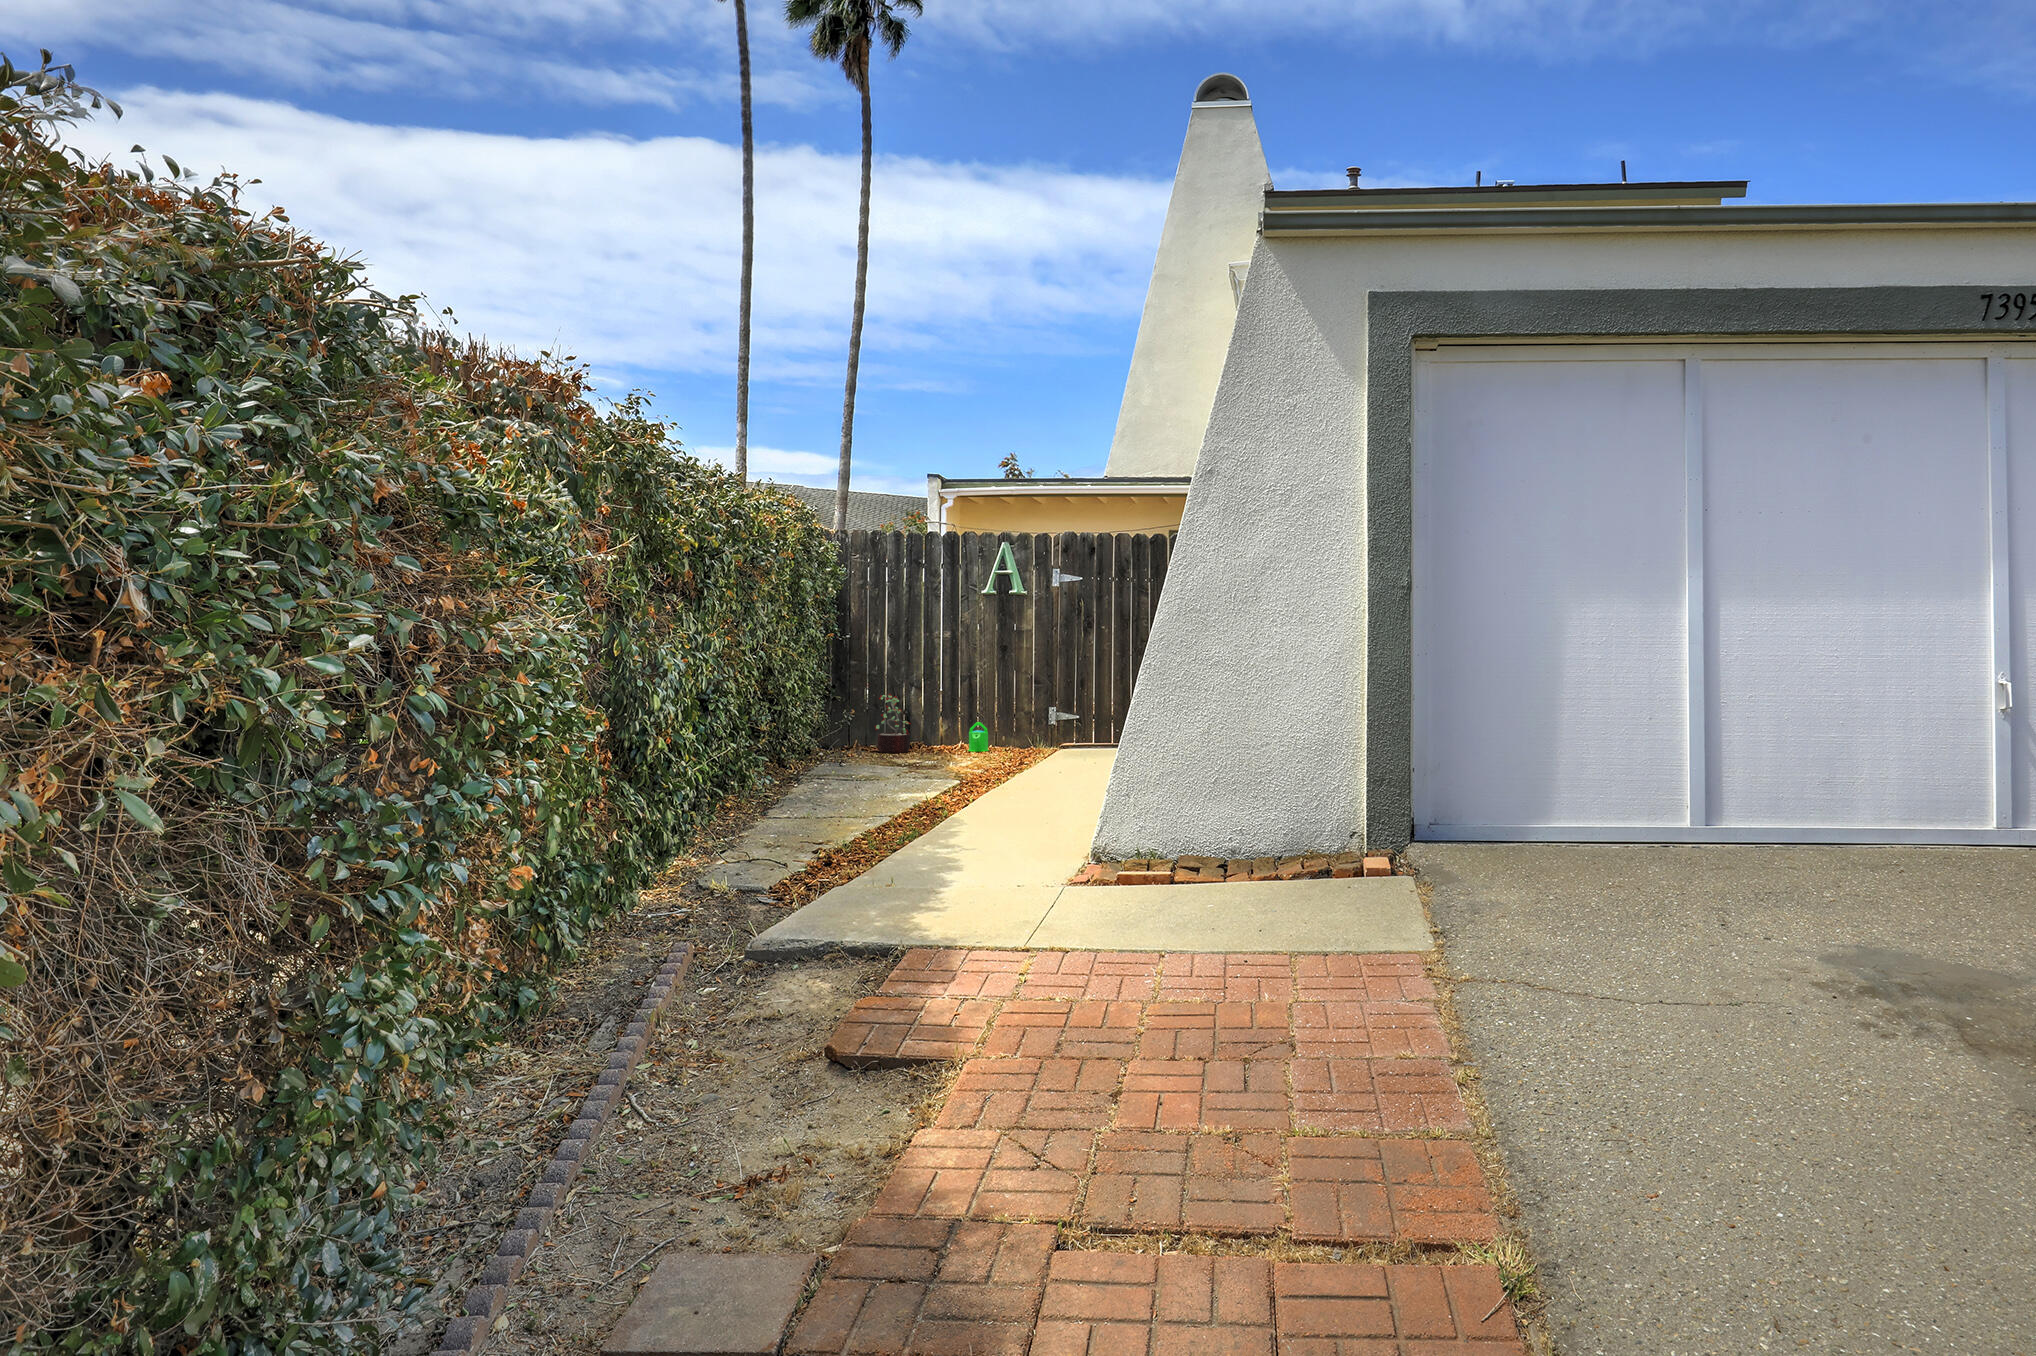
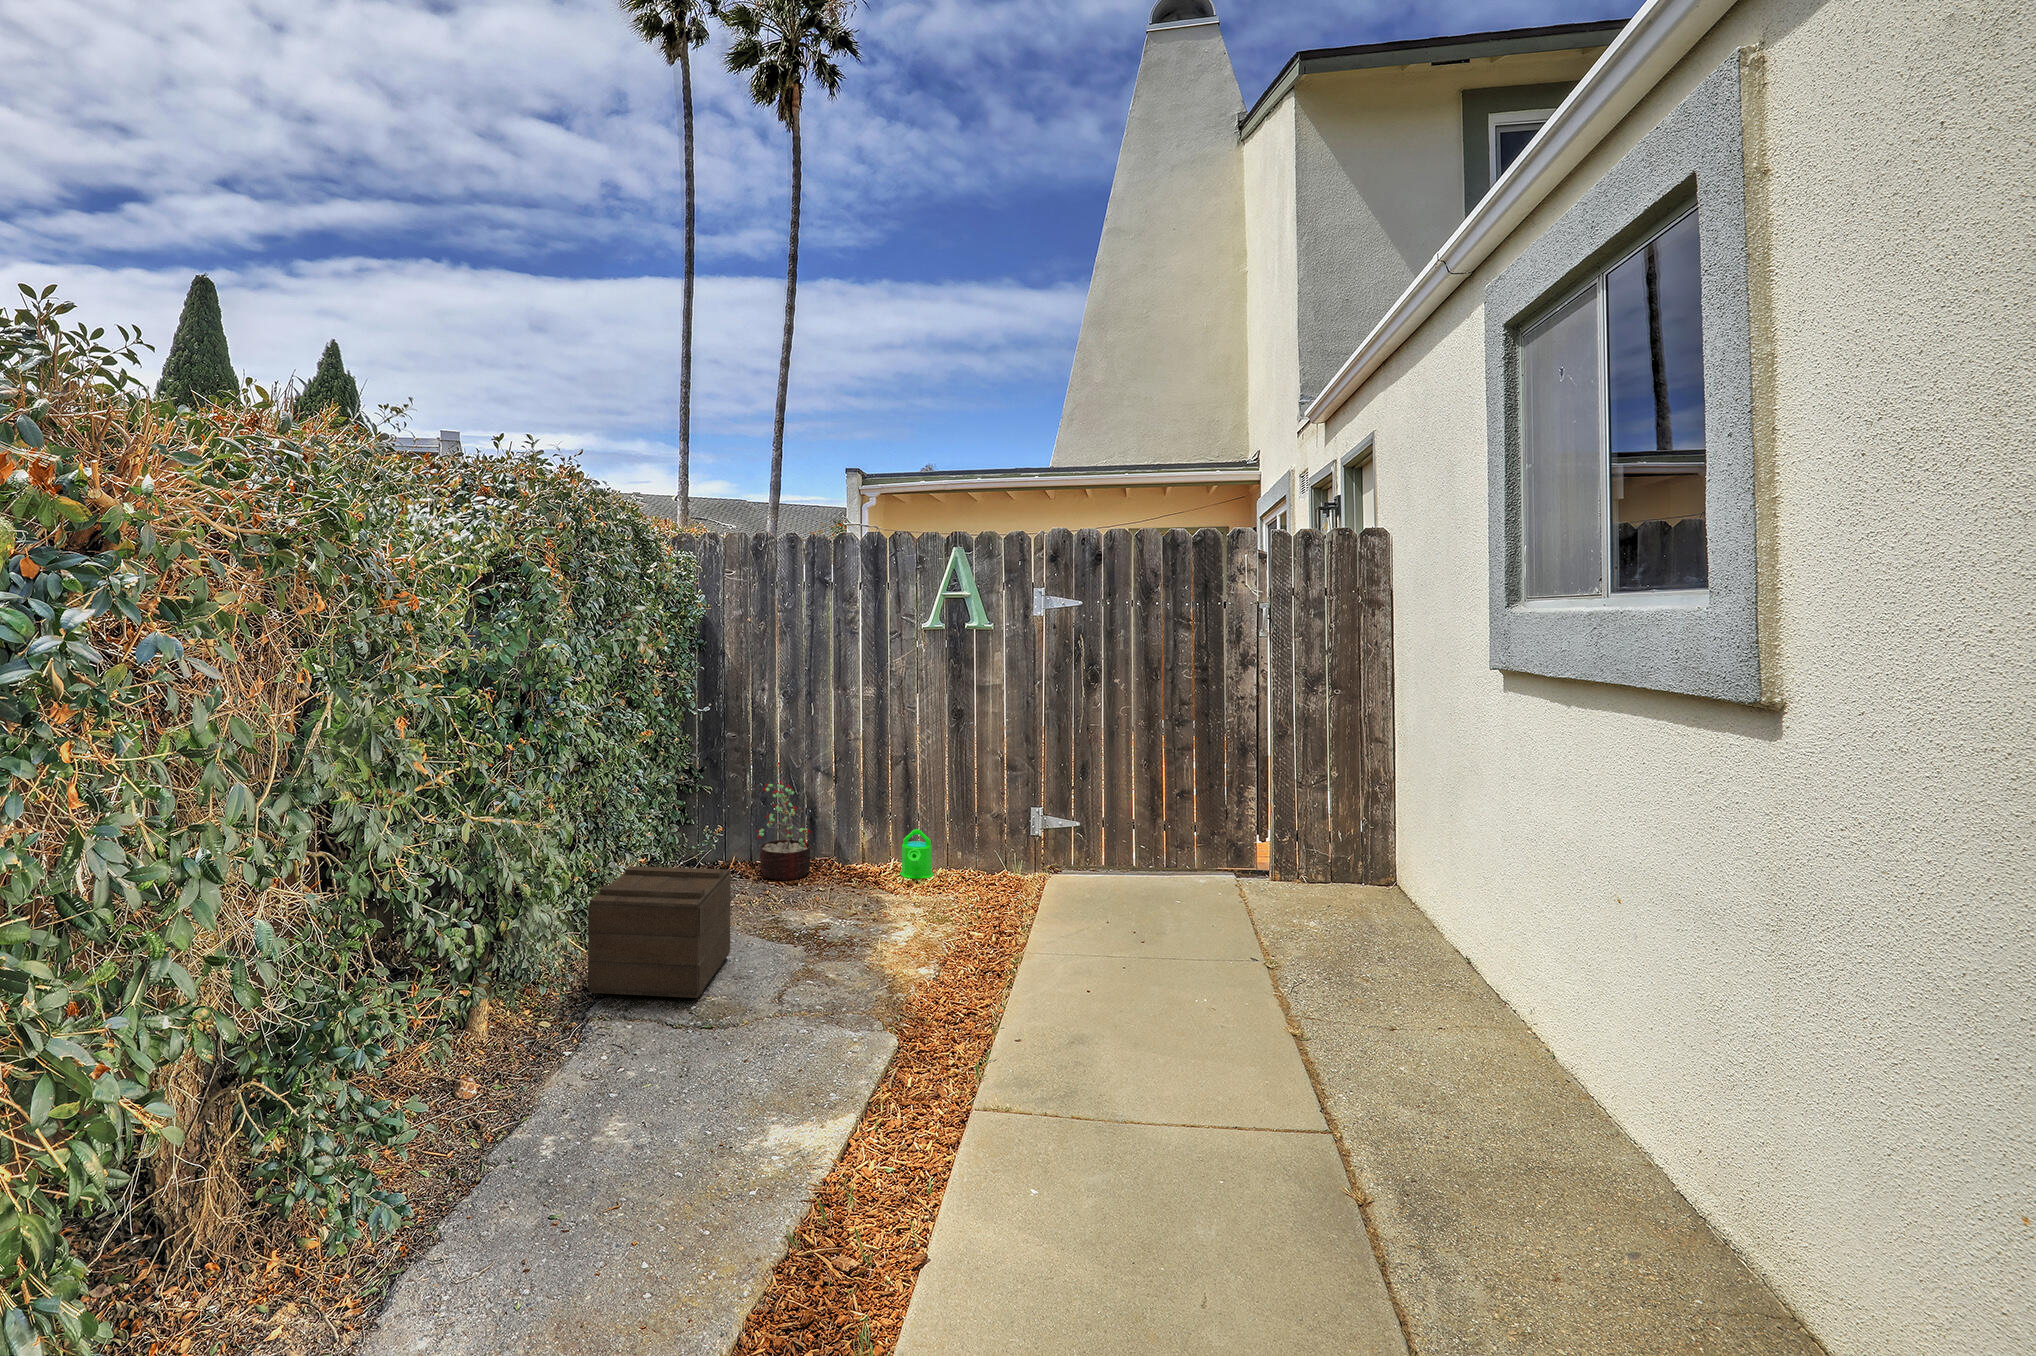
wooden crate: none [803,717,872,773] -> present [588,866,731,998]

